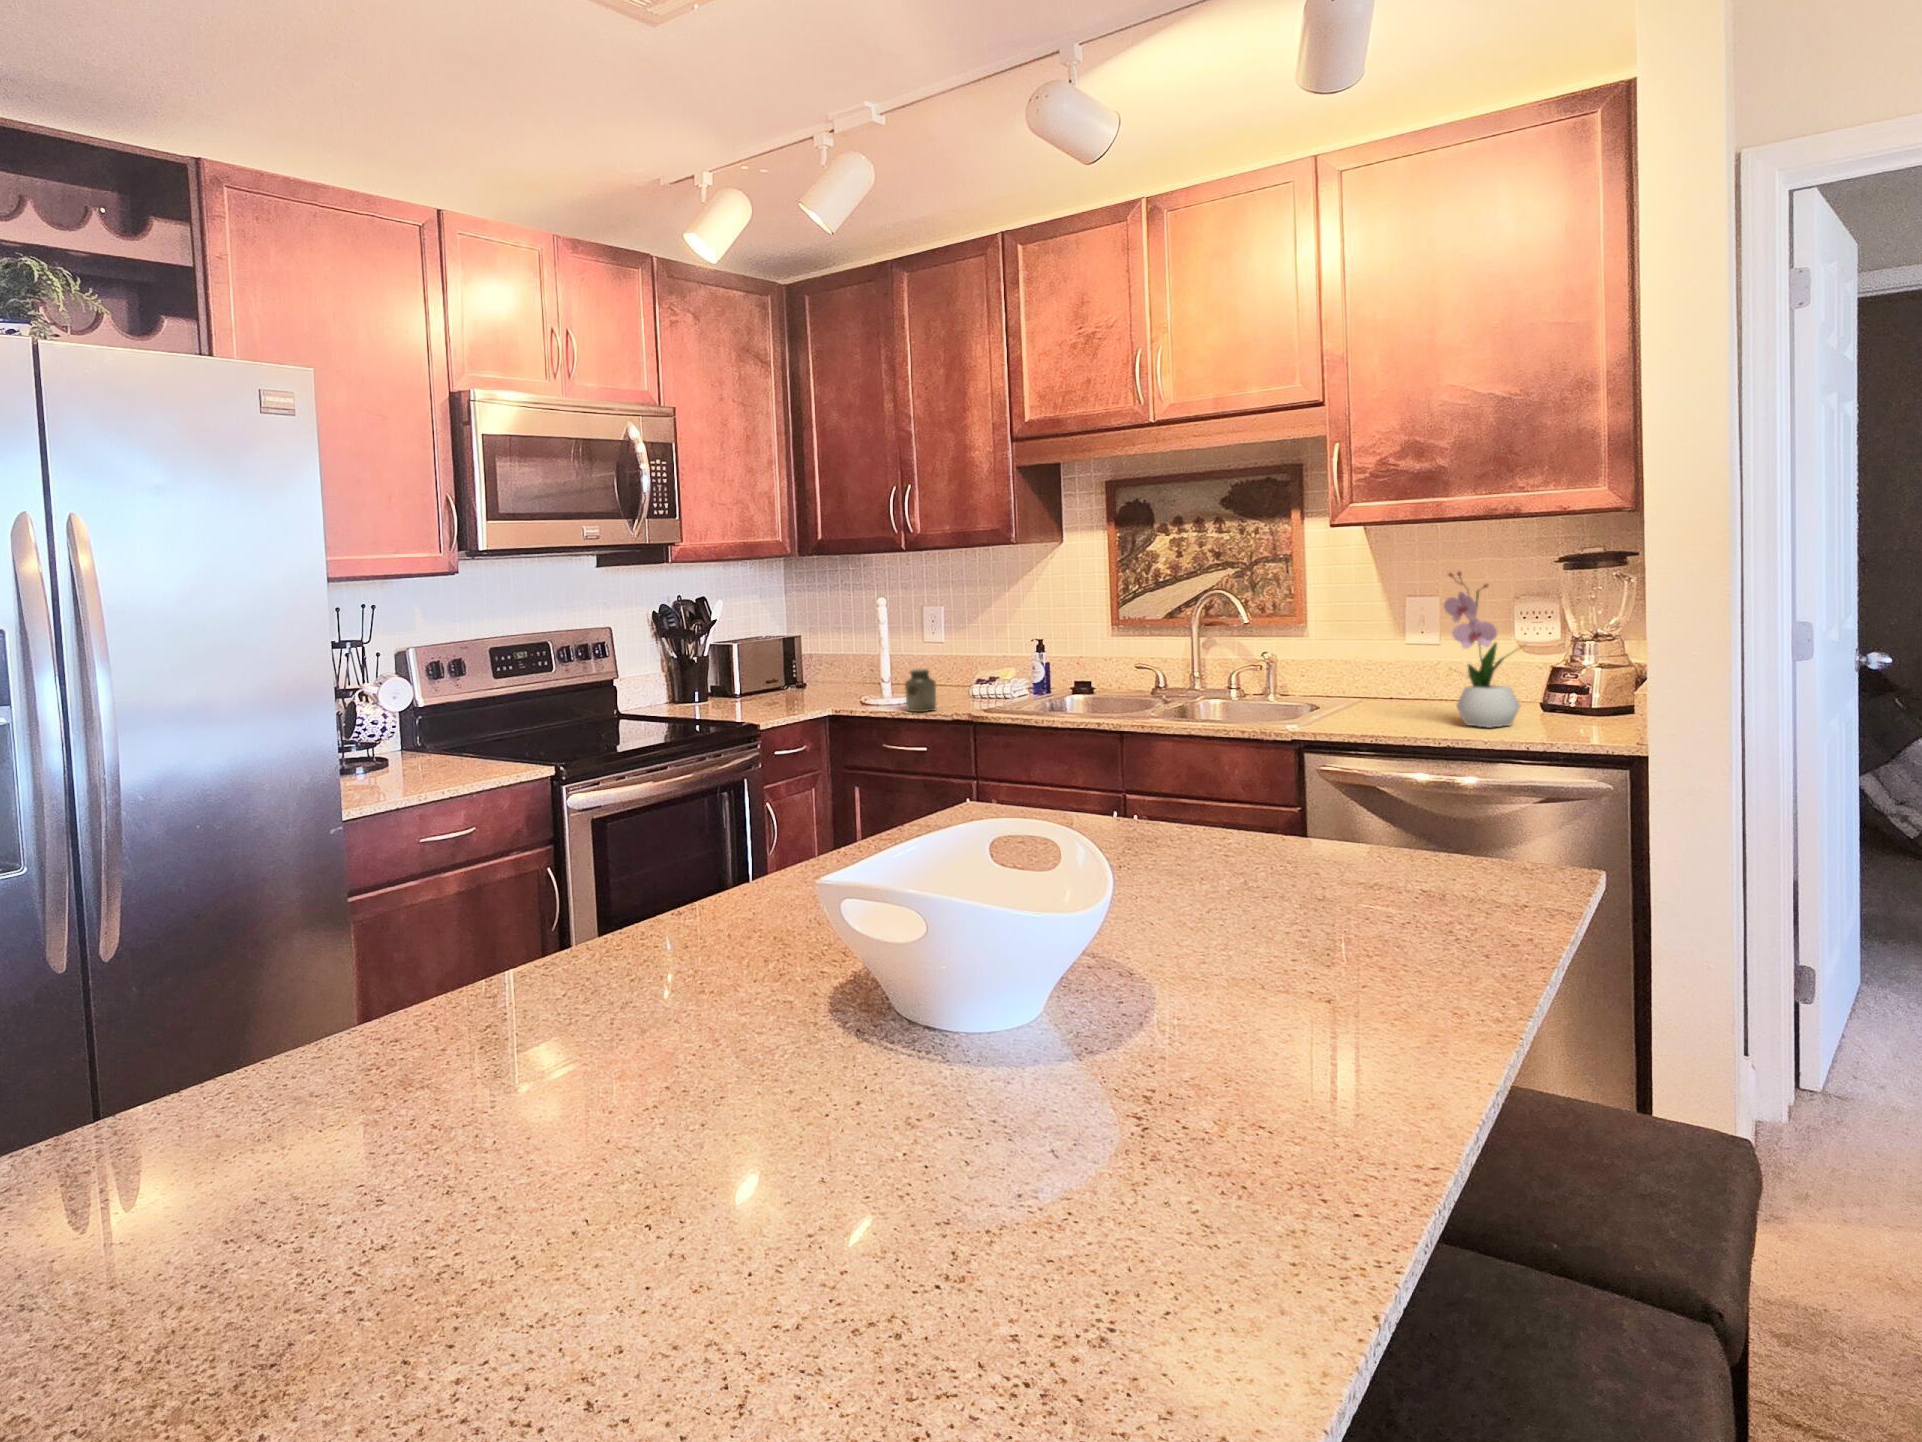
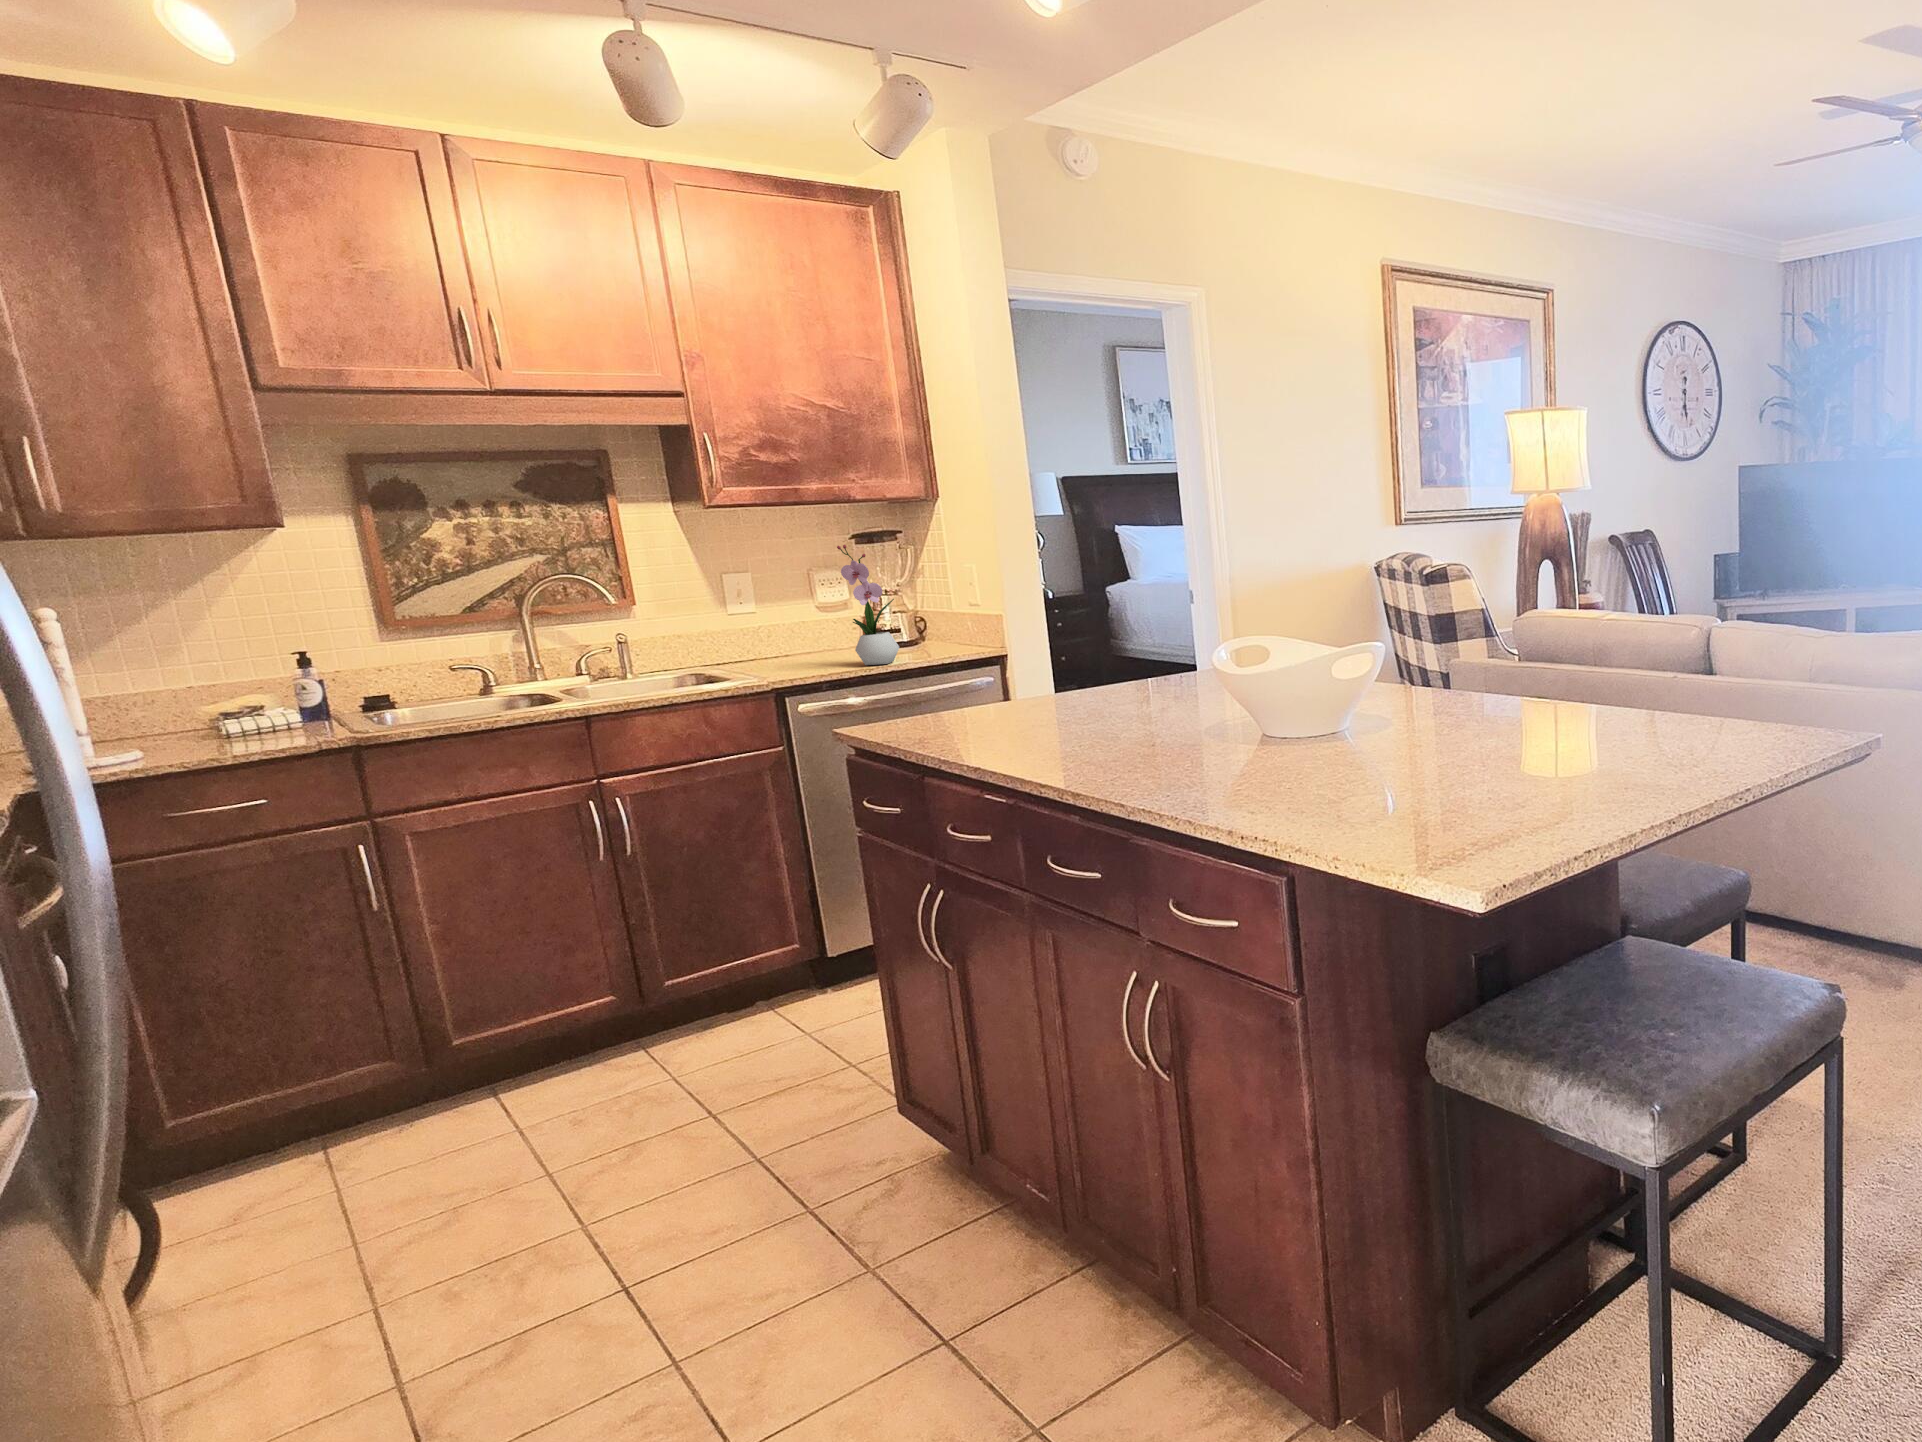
salt shaker: present [905,669,936,712] -> none [178,695,242,757]

